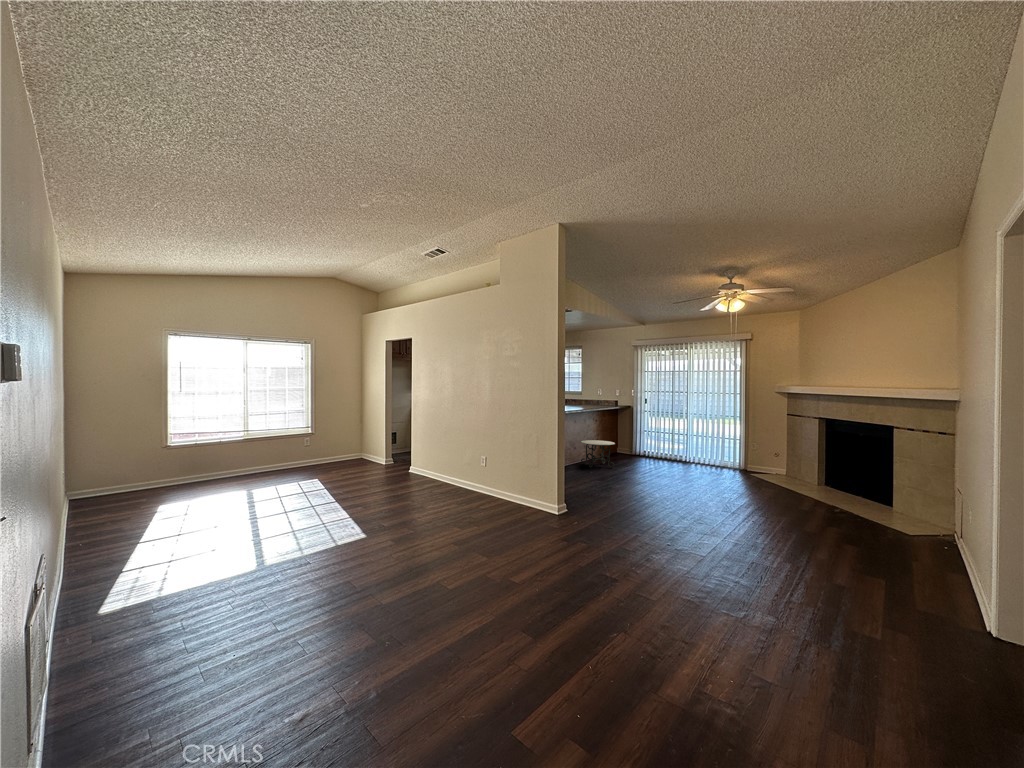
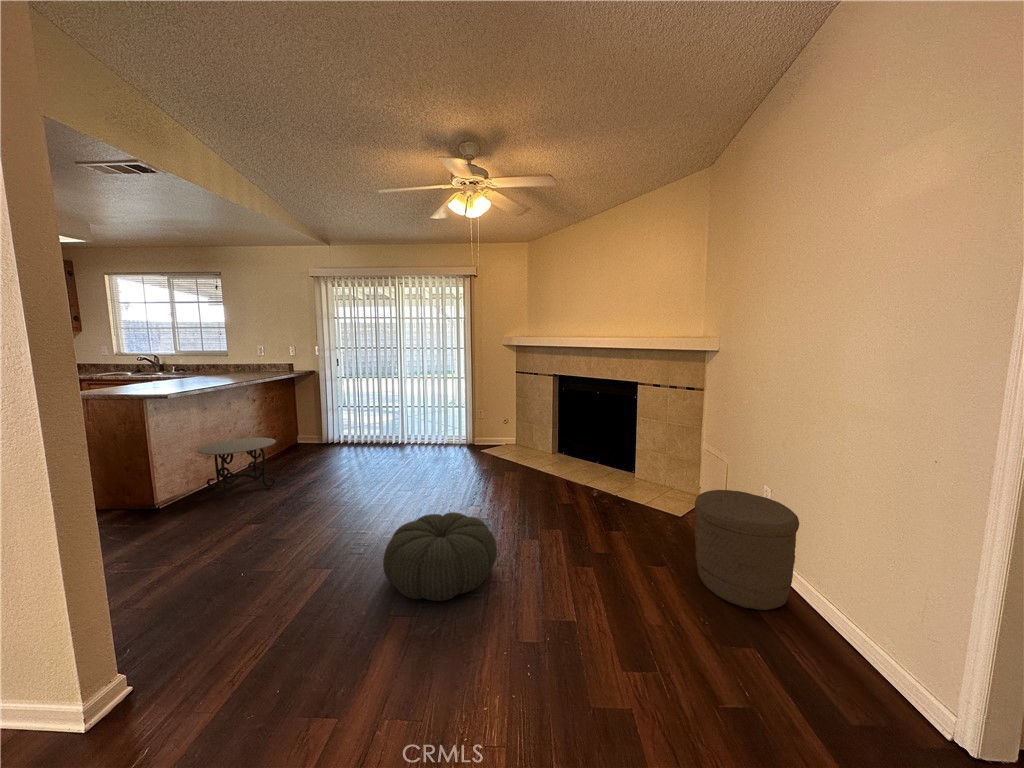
pouf: none [681,480,742,513] -> present [383,512,497,601]
woven basket: none [877,491,955,559] -> present [695,490,799,610]

